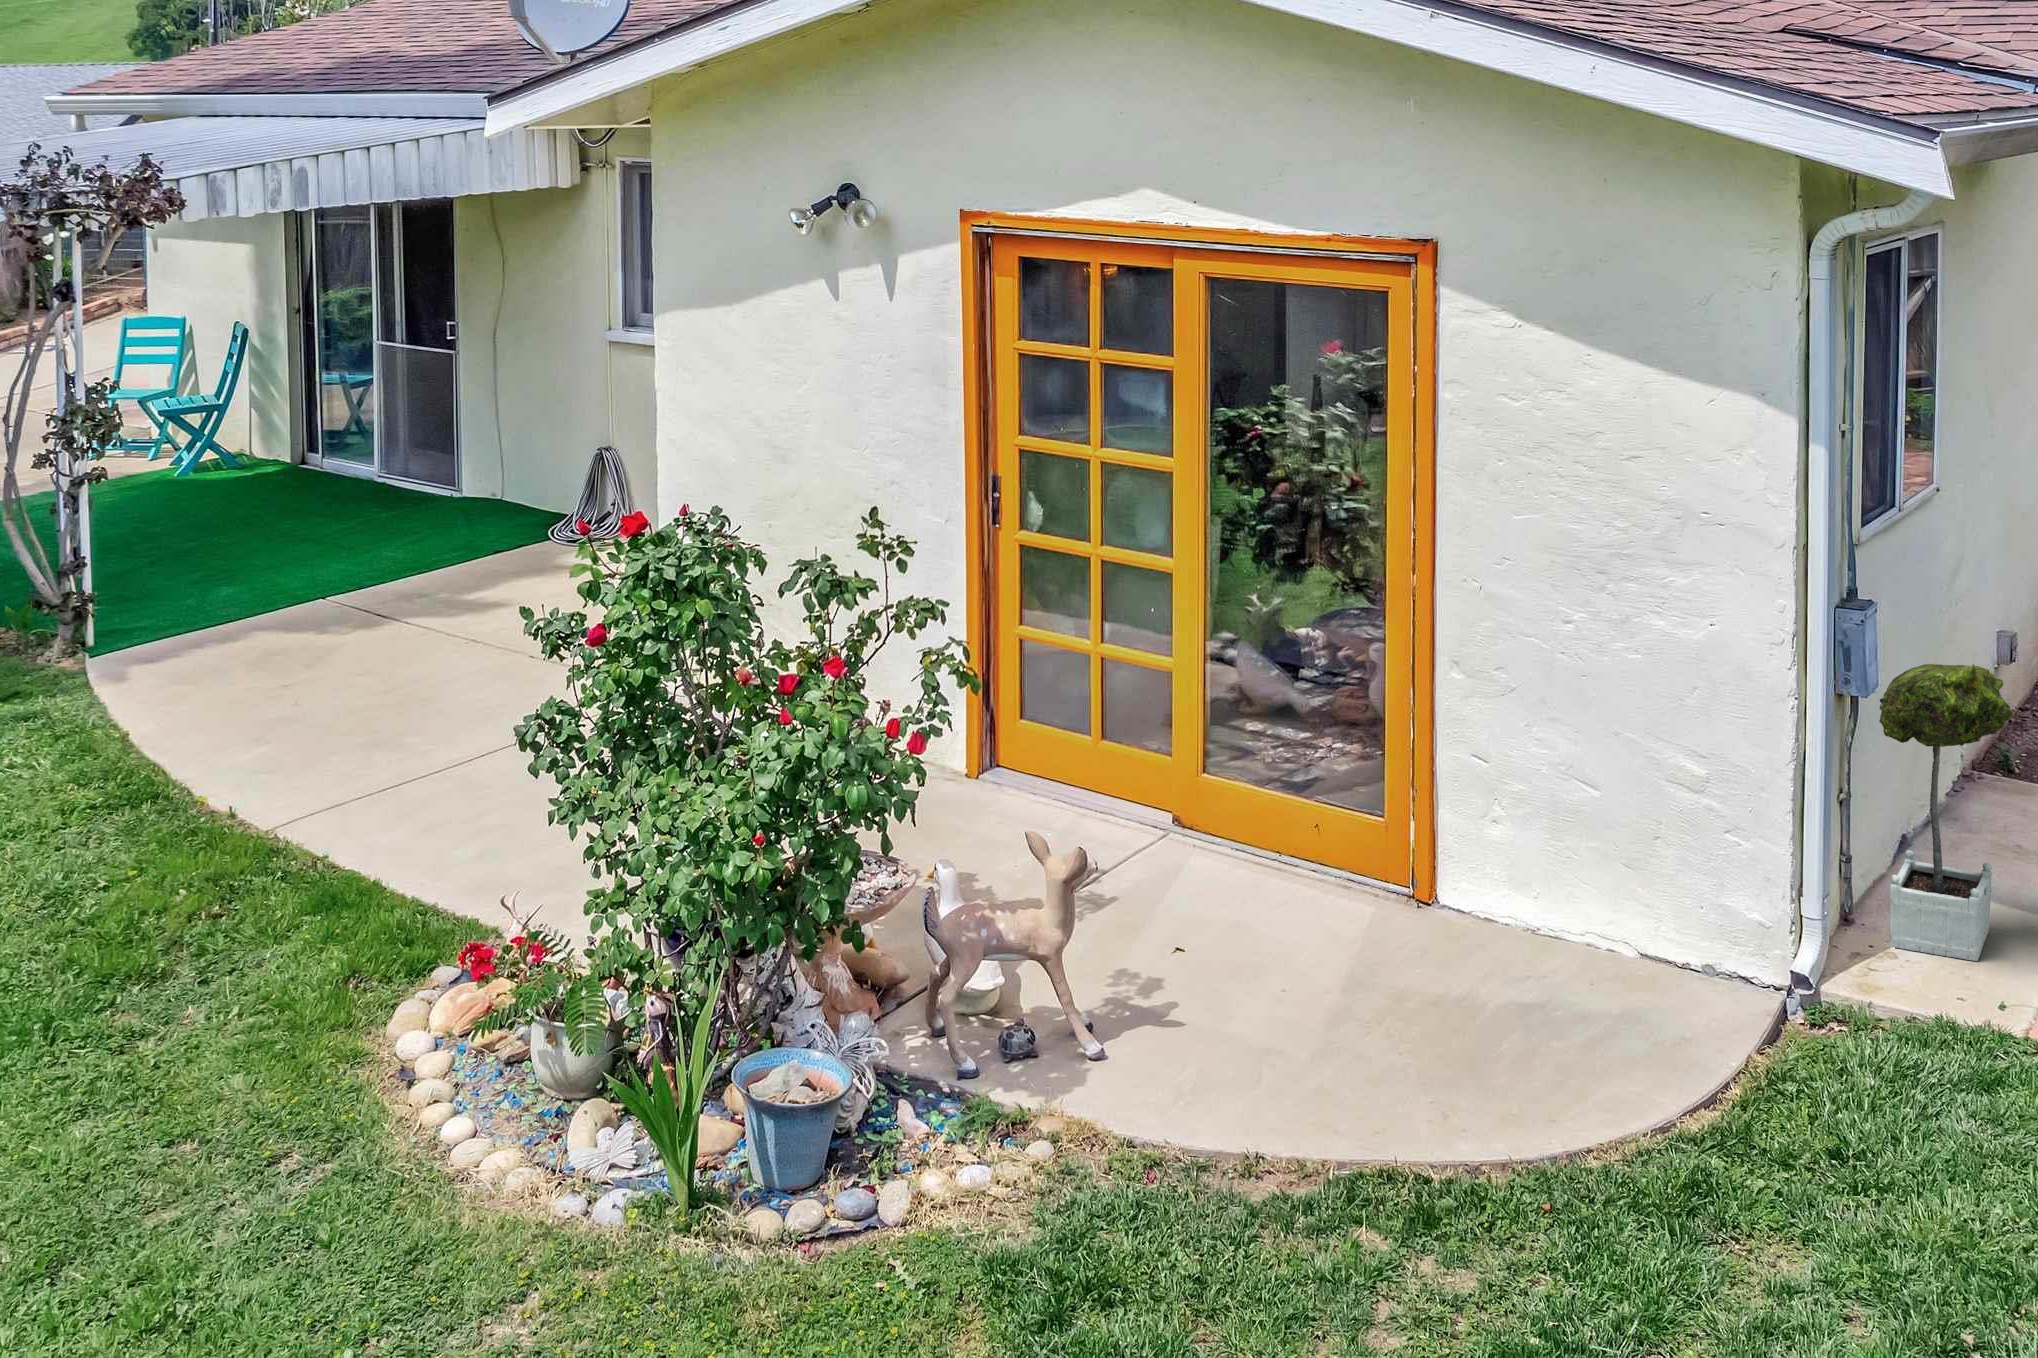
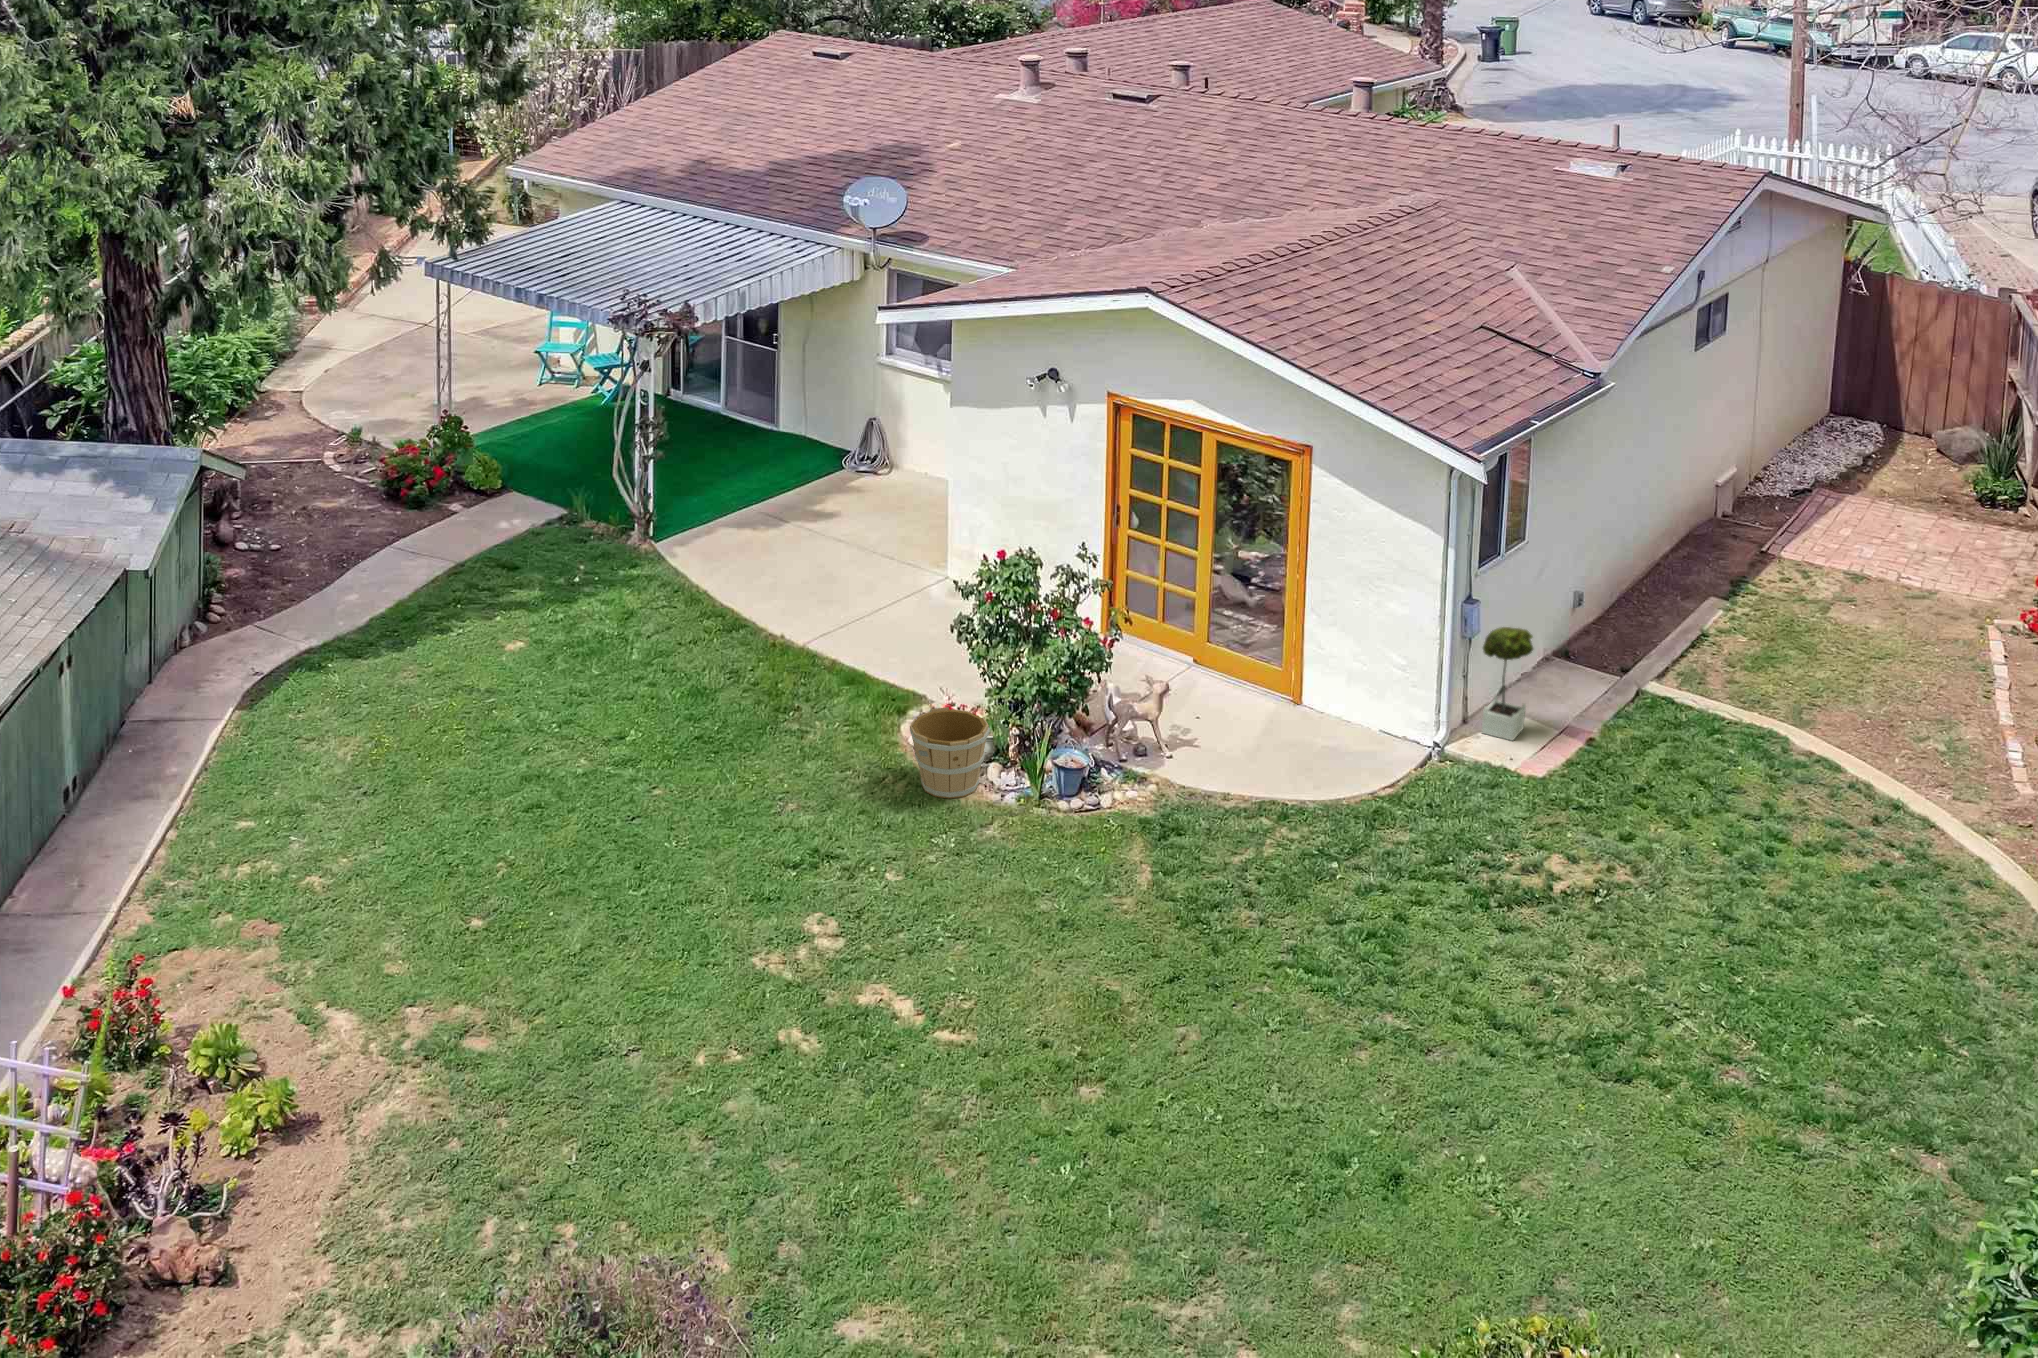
wooden bucket: none [327,947,565,1219] -> present [910,707,990,799]

